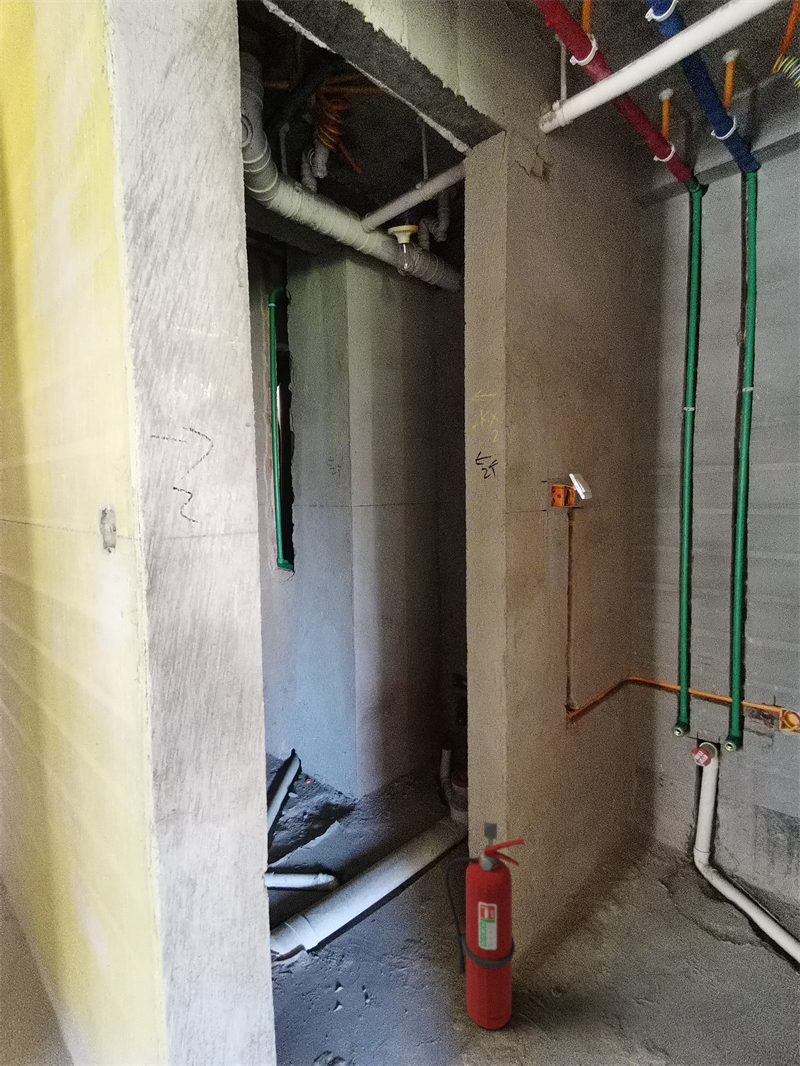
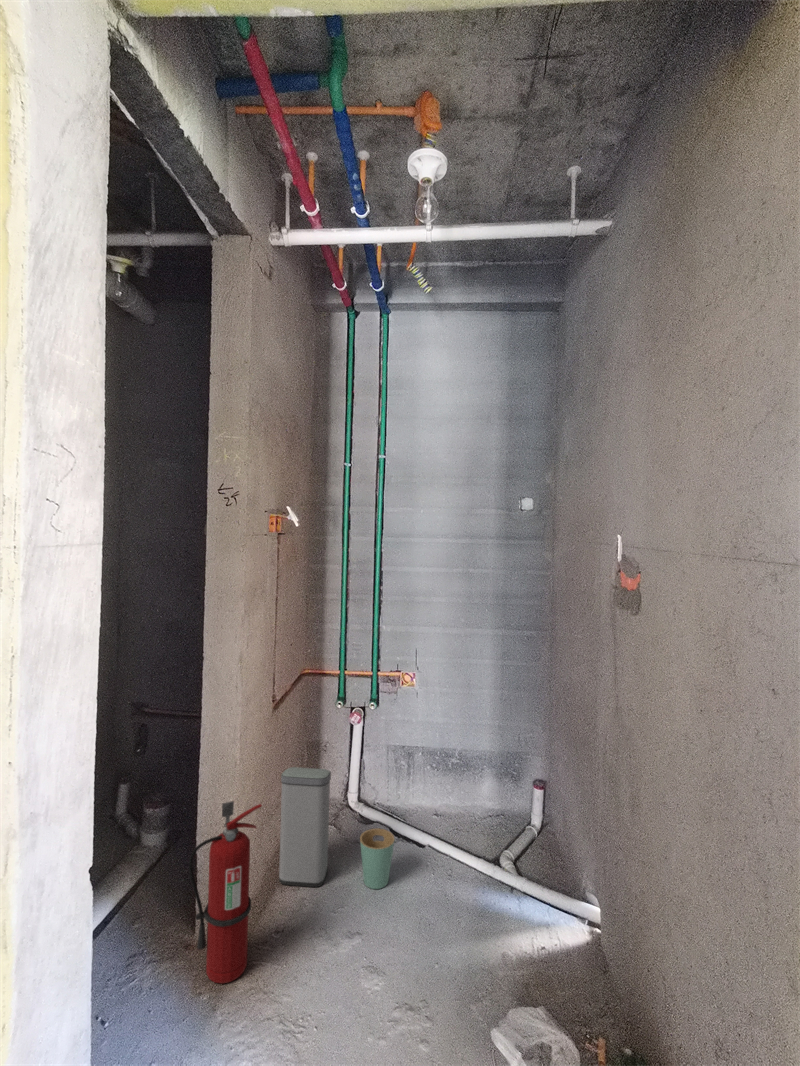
trash can: none [574,799,740,1016] -> present [279,767,395,889]

